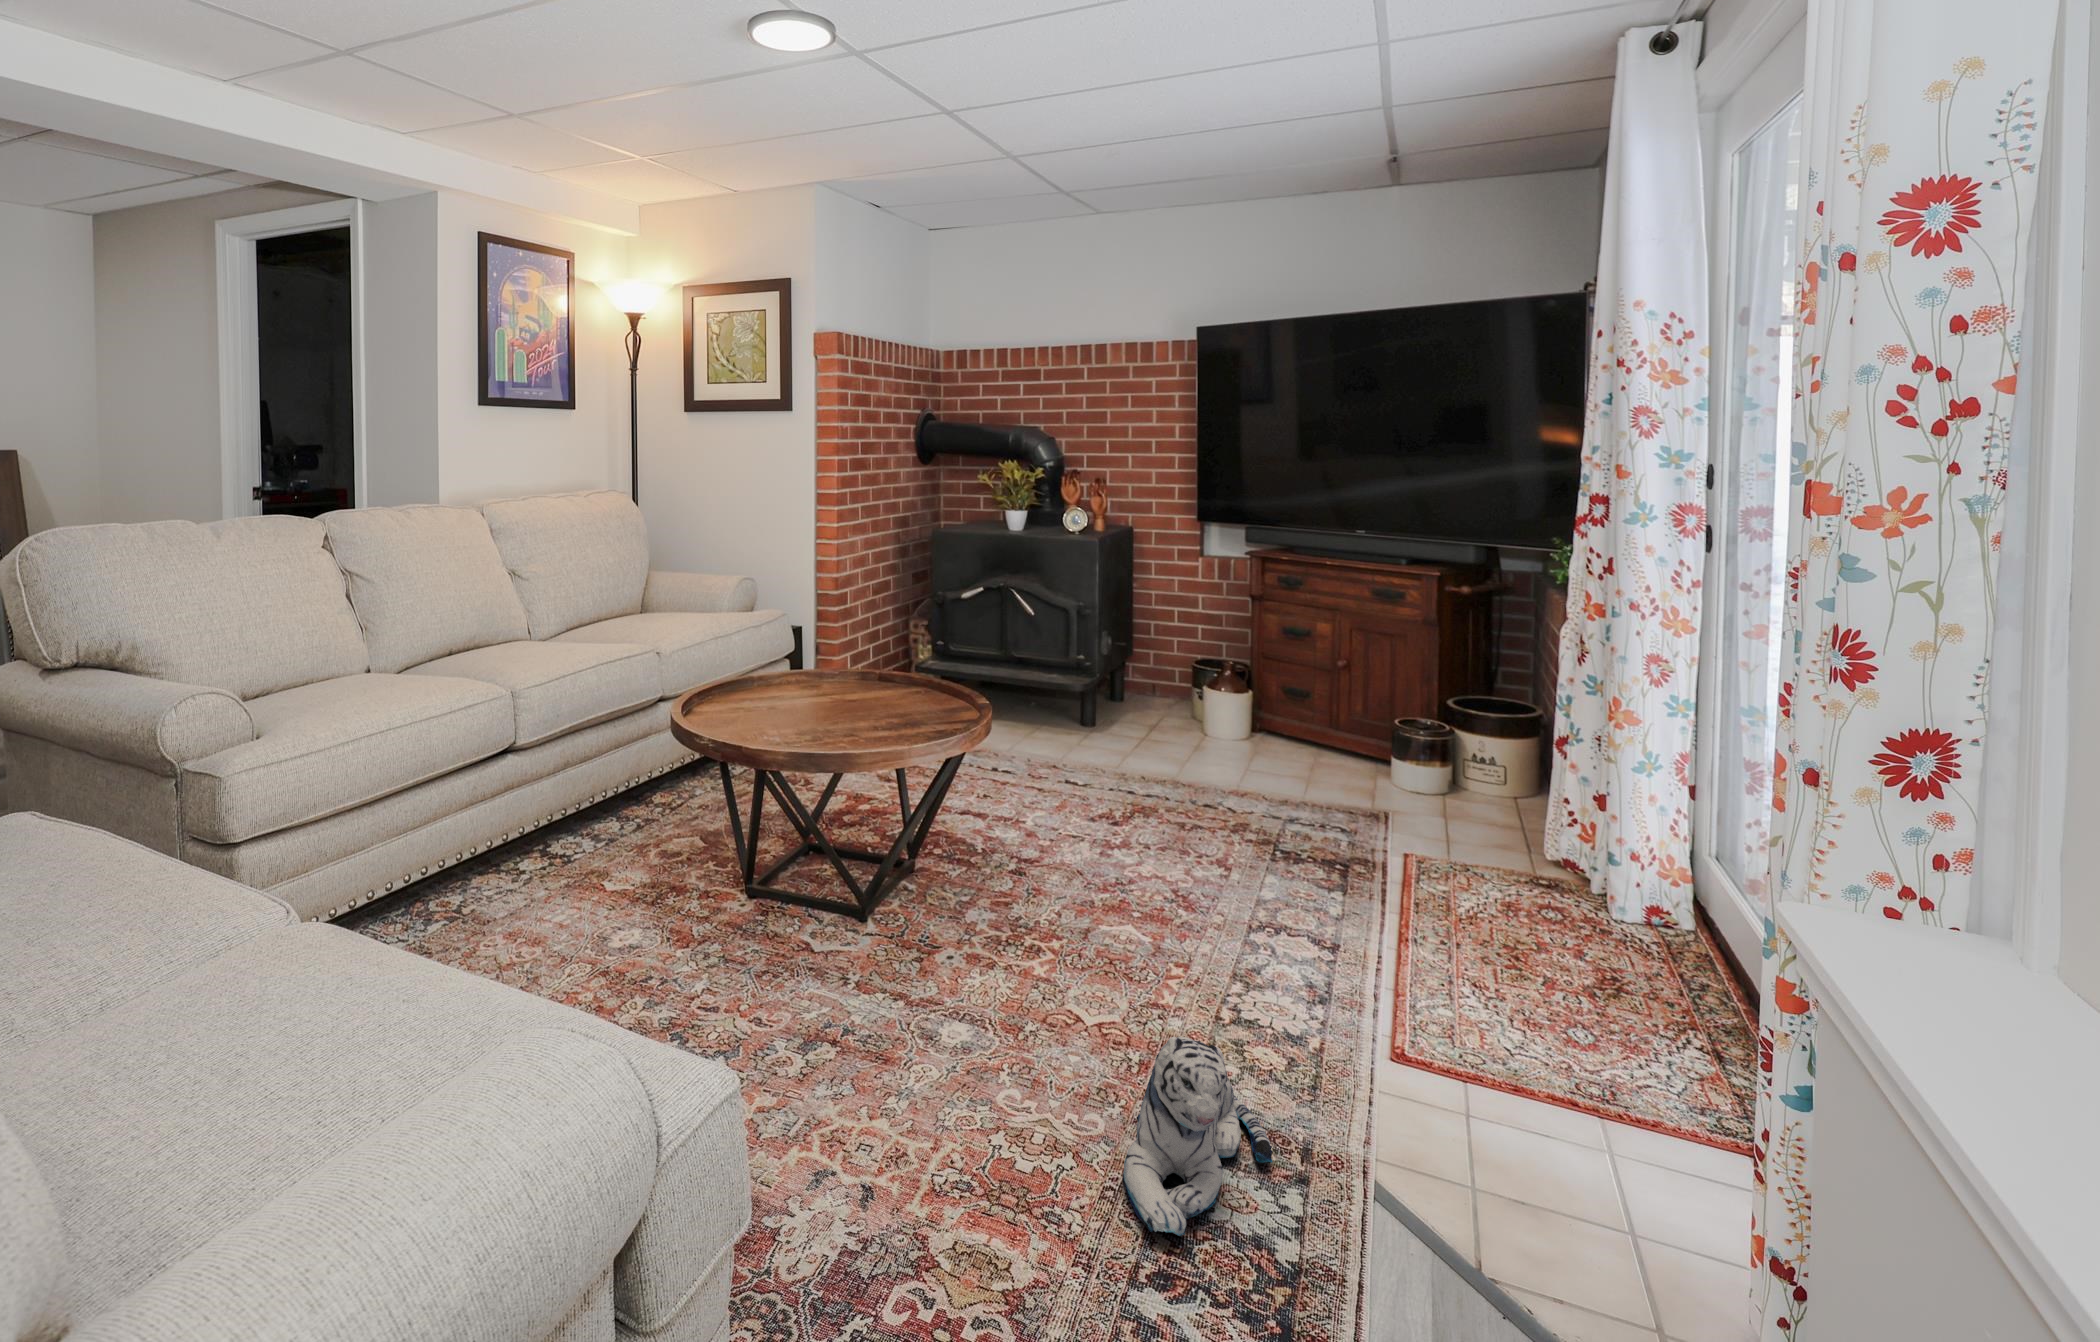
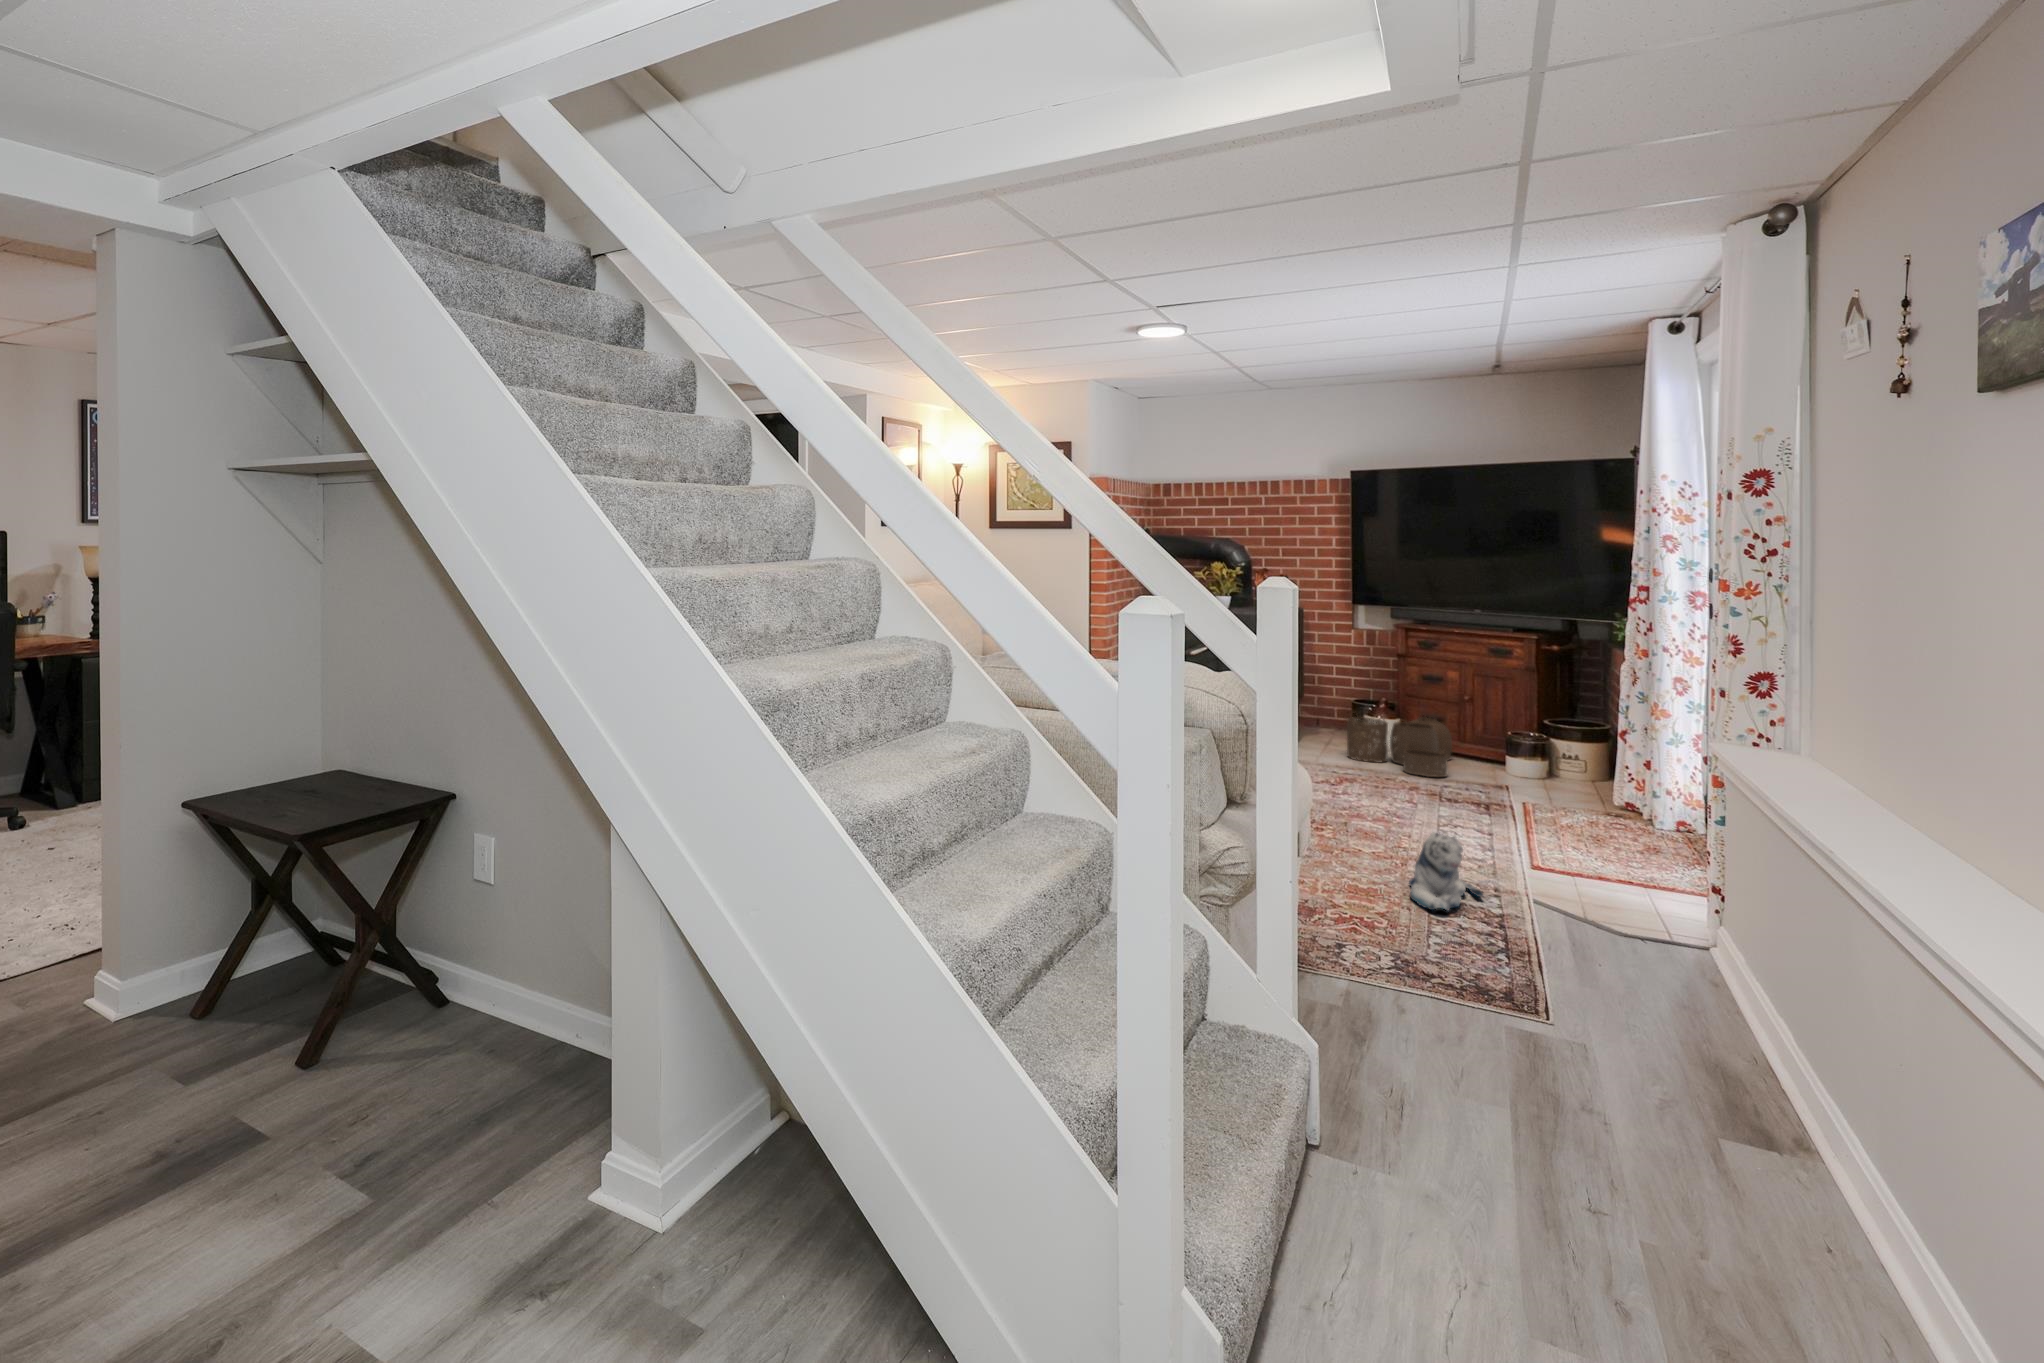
woven basket: none [1167,688,1318,798] -> present [1347,712,1452,777]

